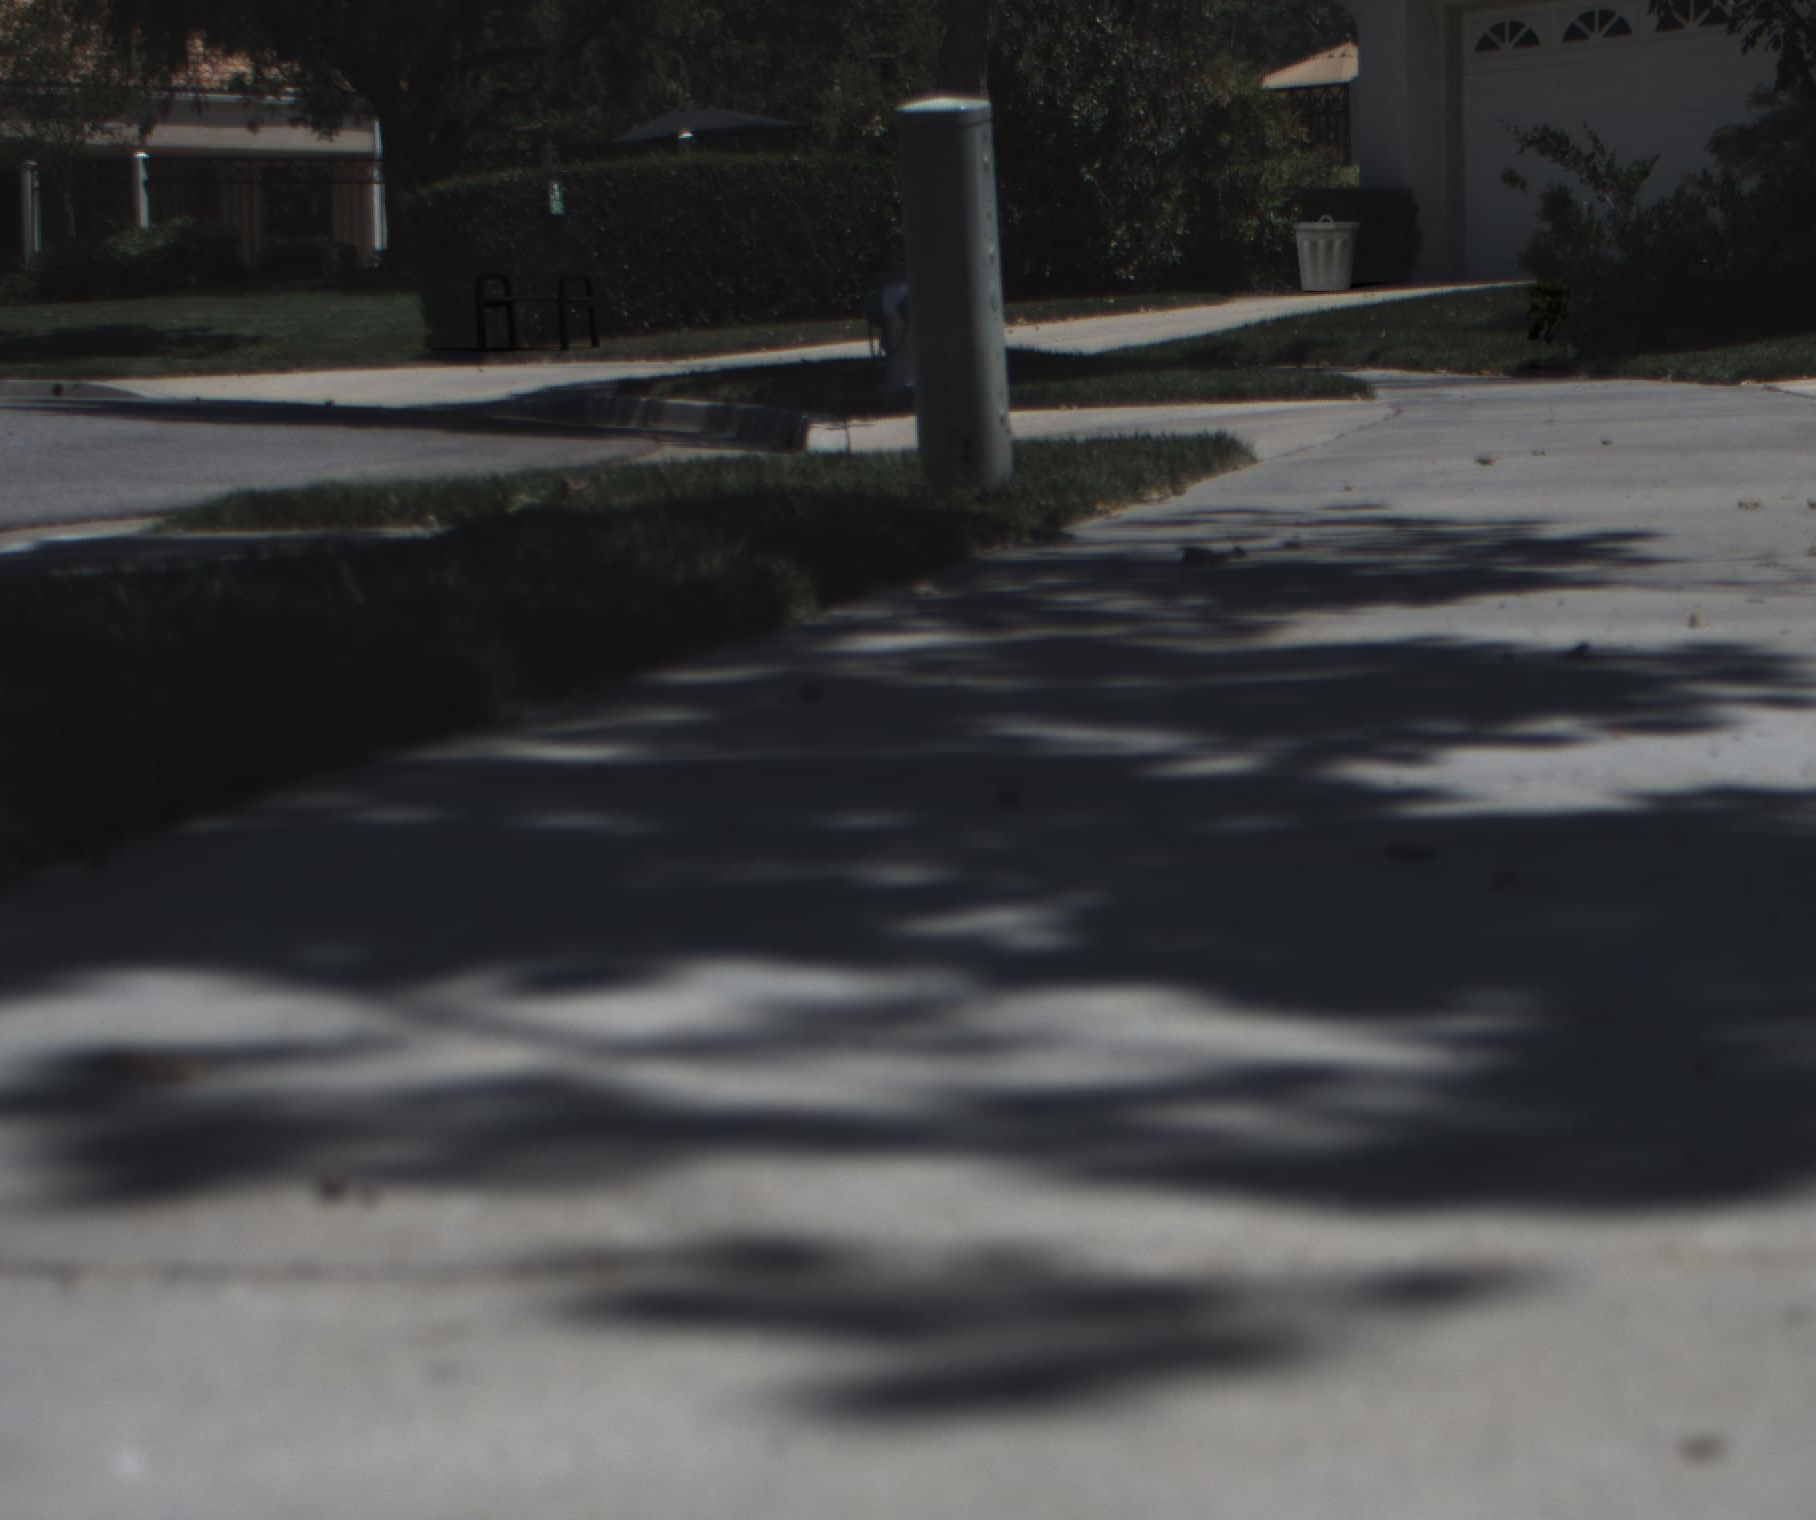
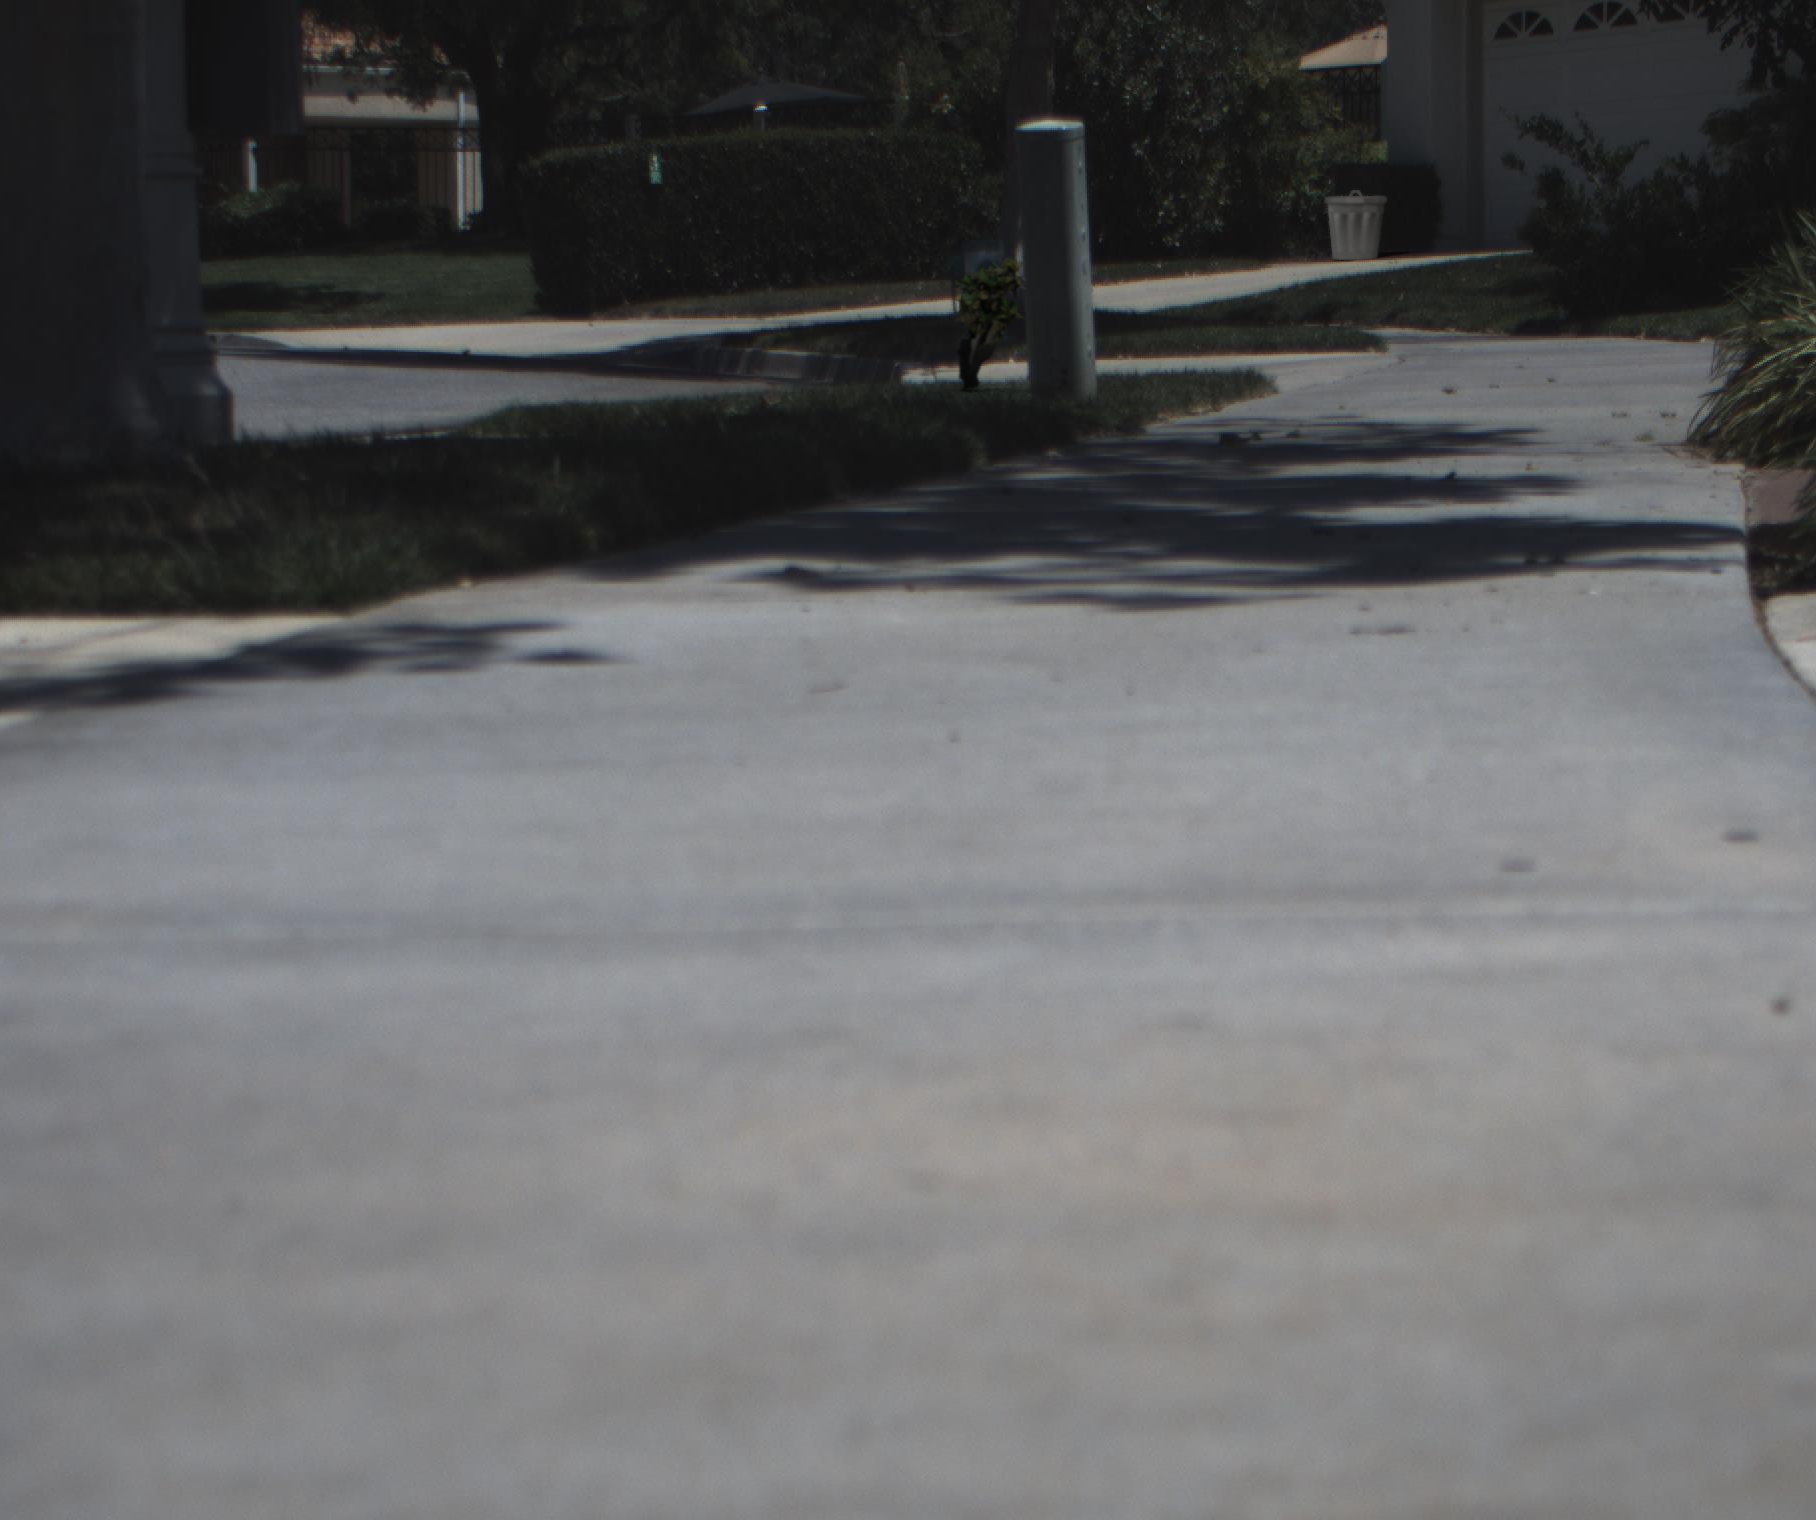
bench: present [475,270,600,351] -> none [589,237,698,310]
potted plant: present [1523,279,1573,367] -> present [955,258,1024,390]

